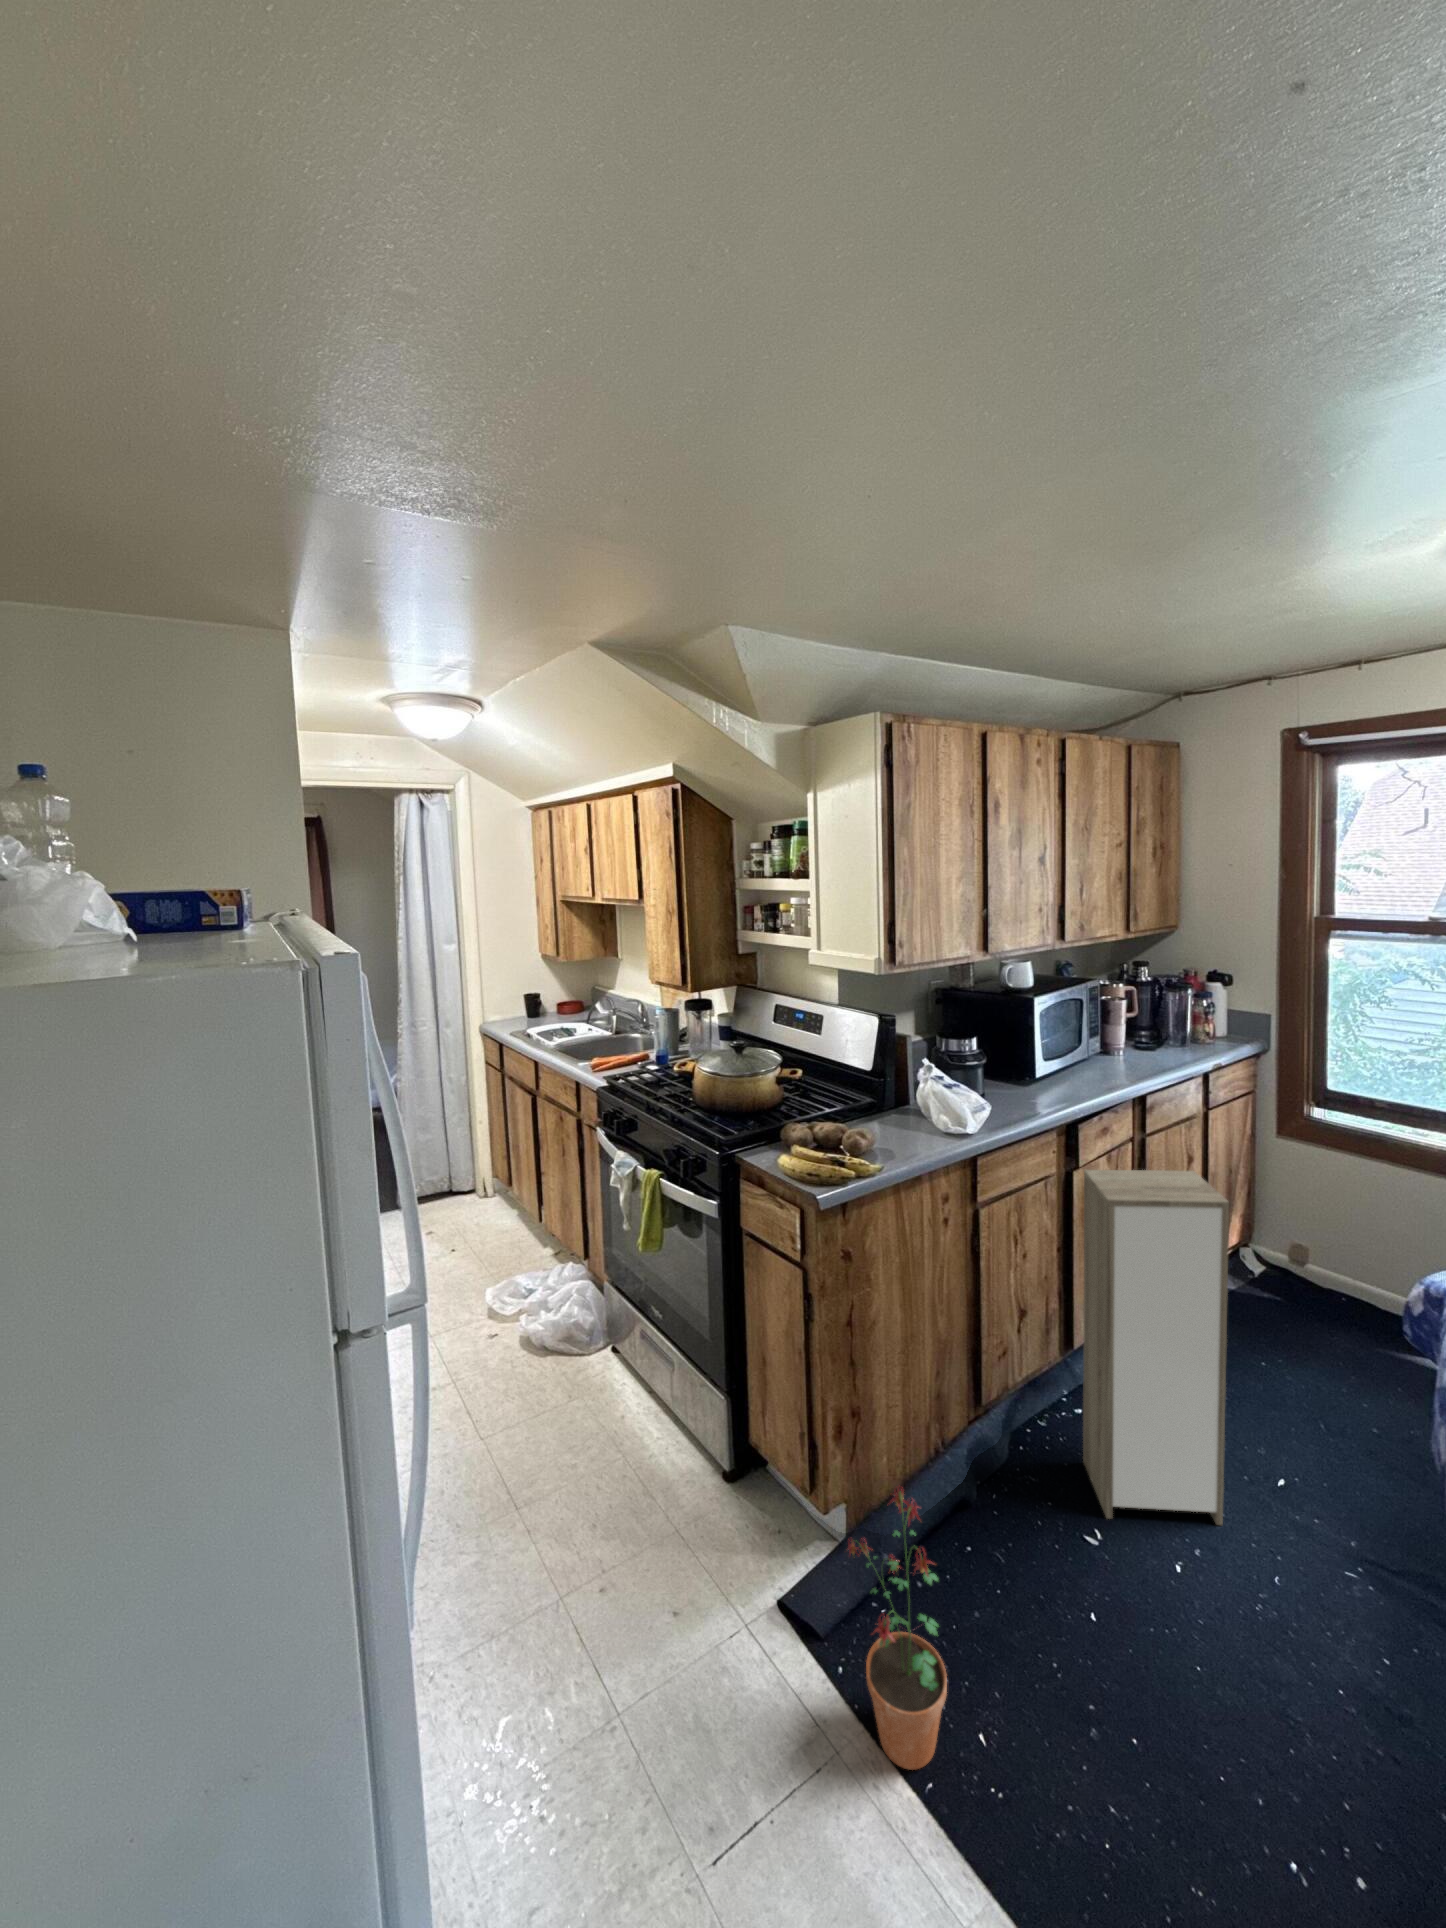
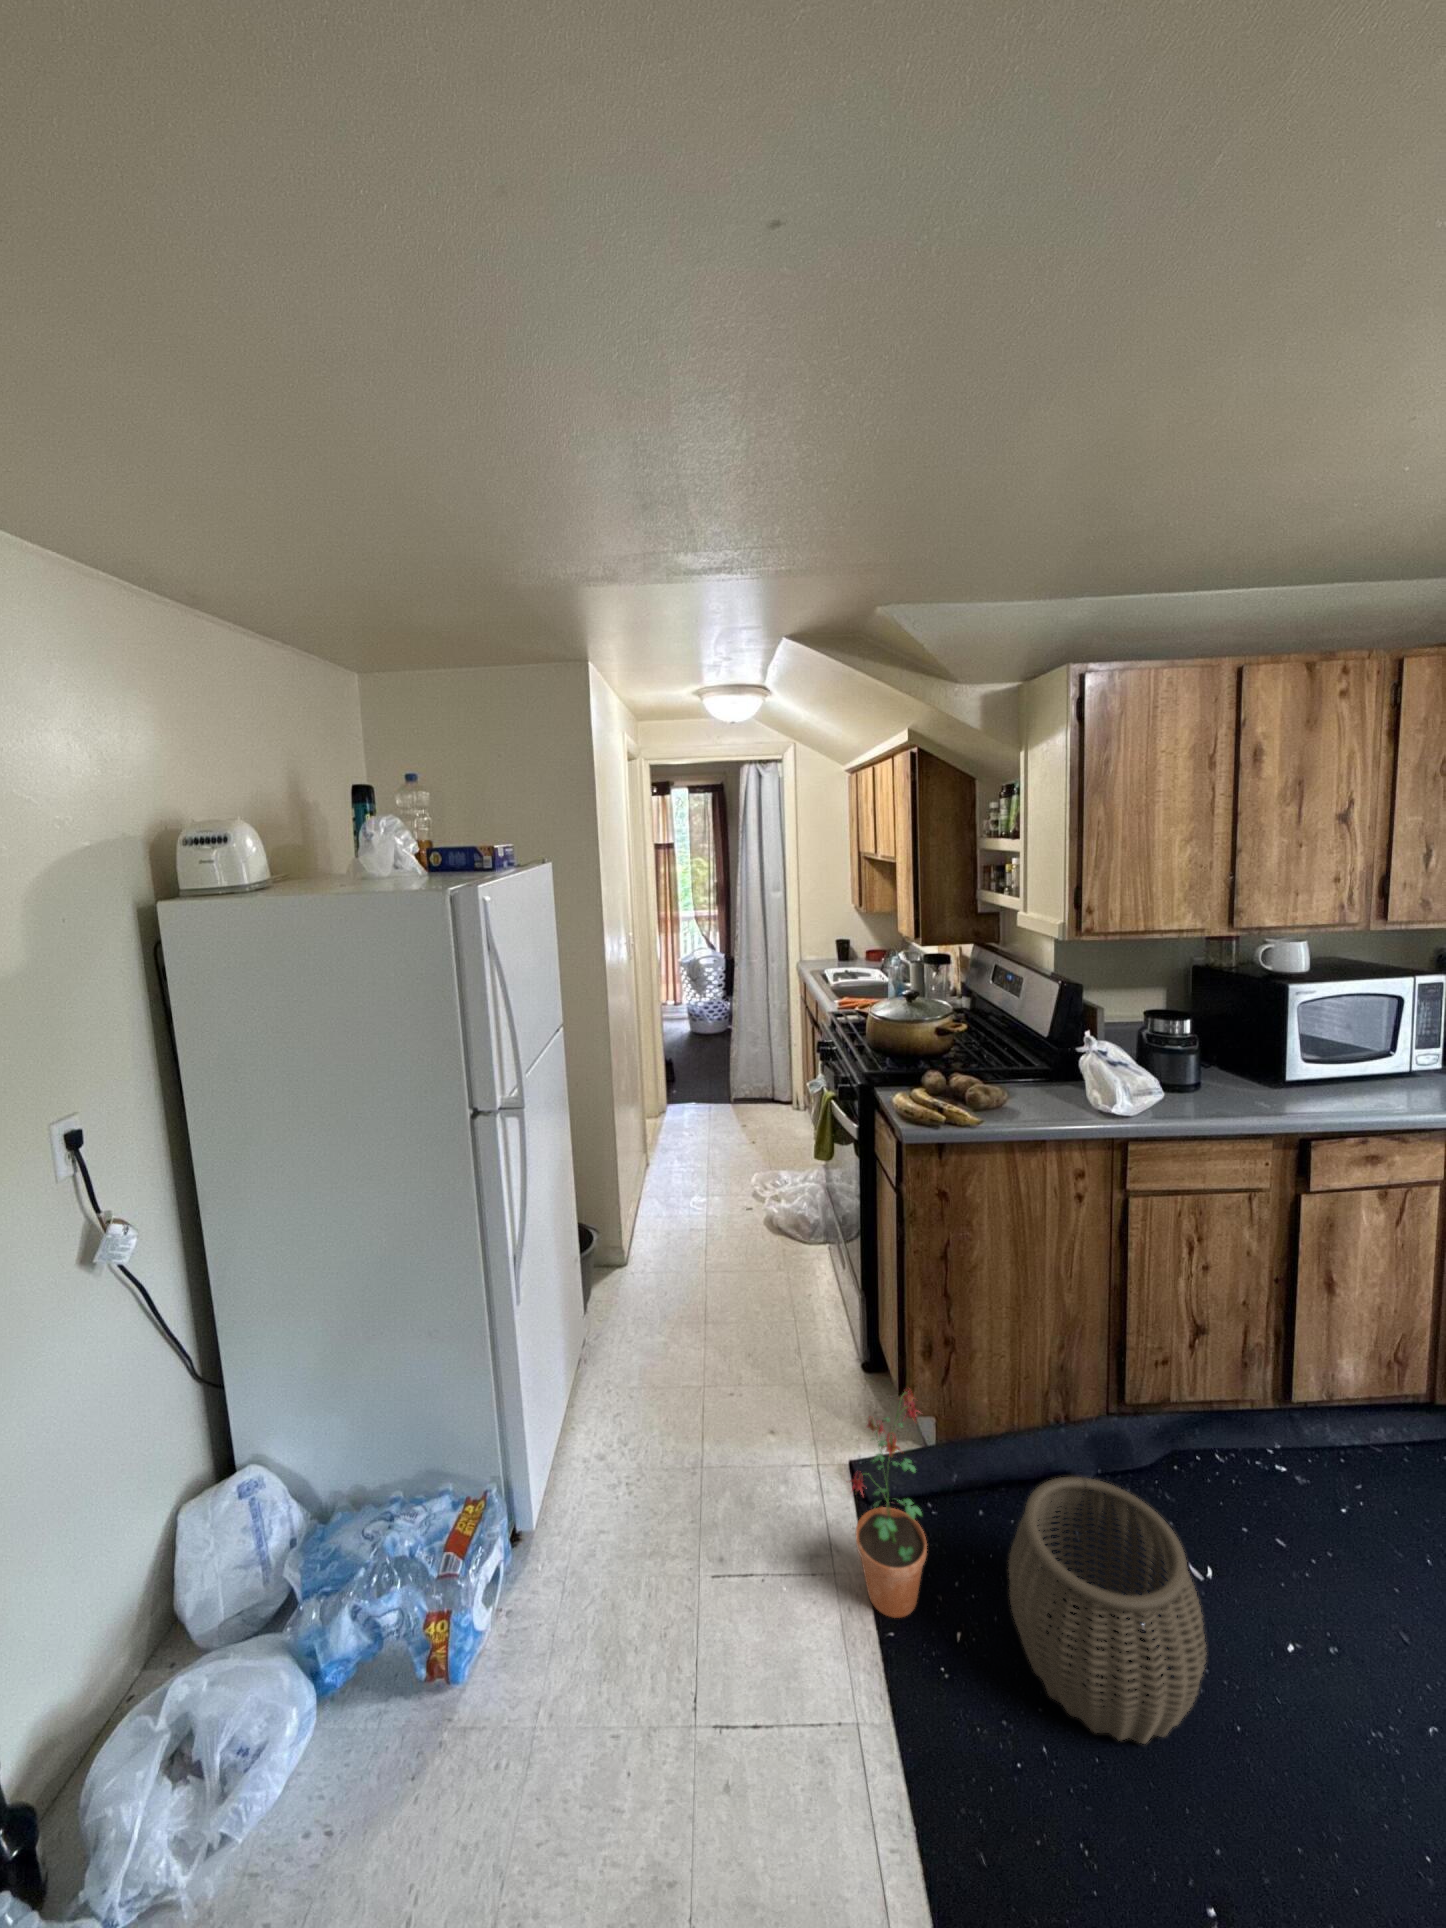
storage cabinet: present [1083,1170,1229,1525] -> none [1234,1184,1428,1656]
woven basket: none [1003,1491,1192,1754] -> present [1008,1477,1206,1744]

